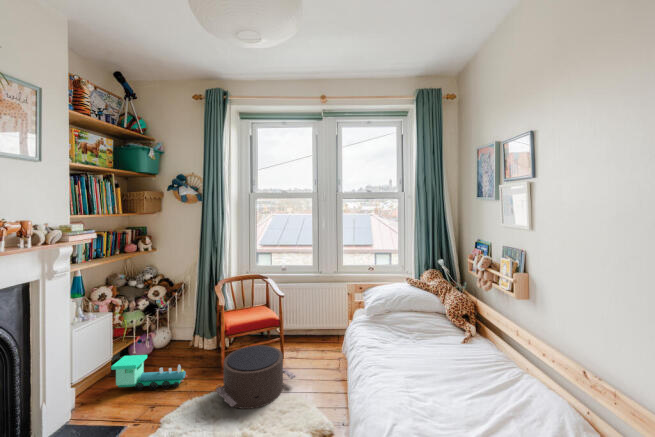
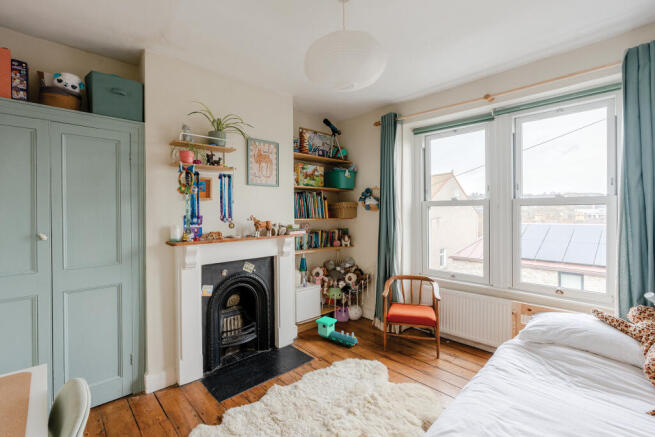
pouf: present [216,345,296,409] -> none [368,334,435,384]

